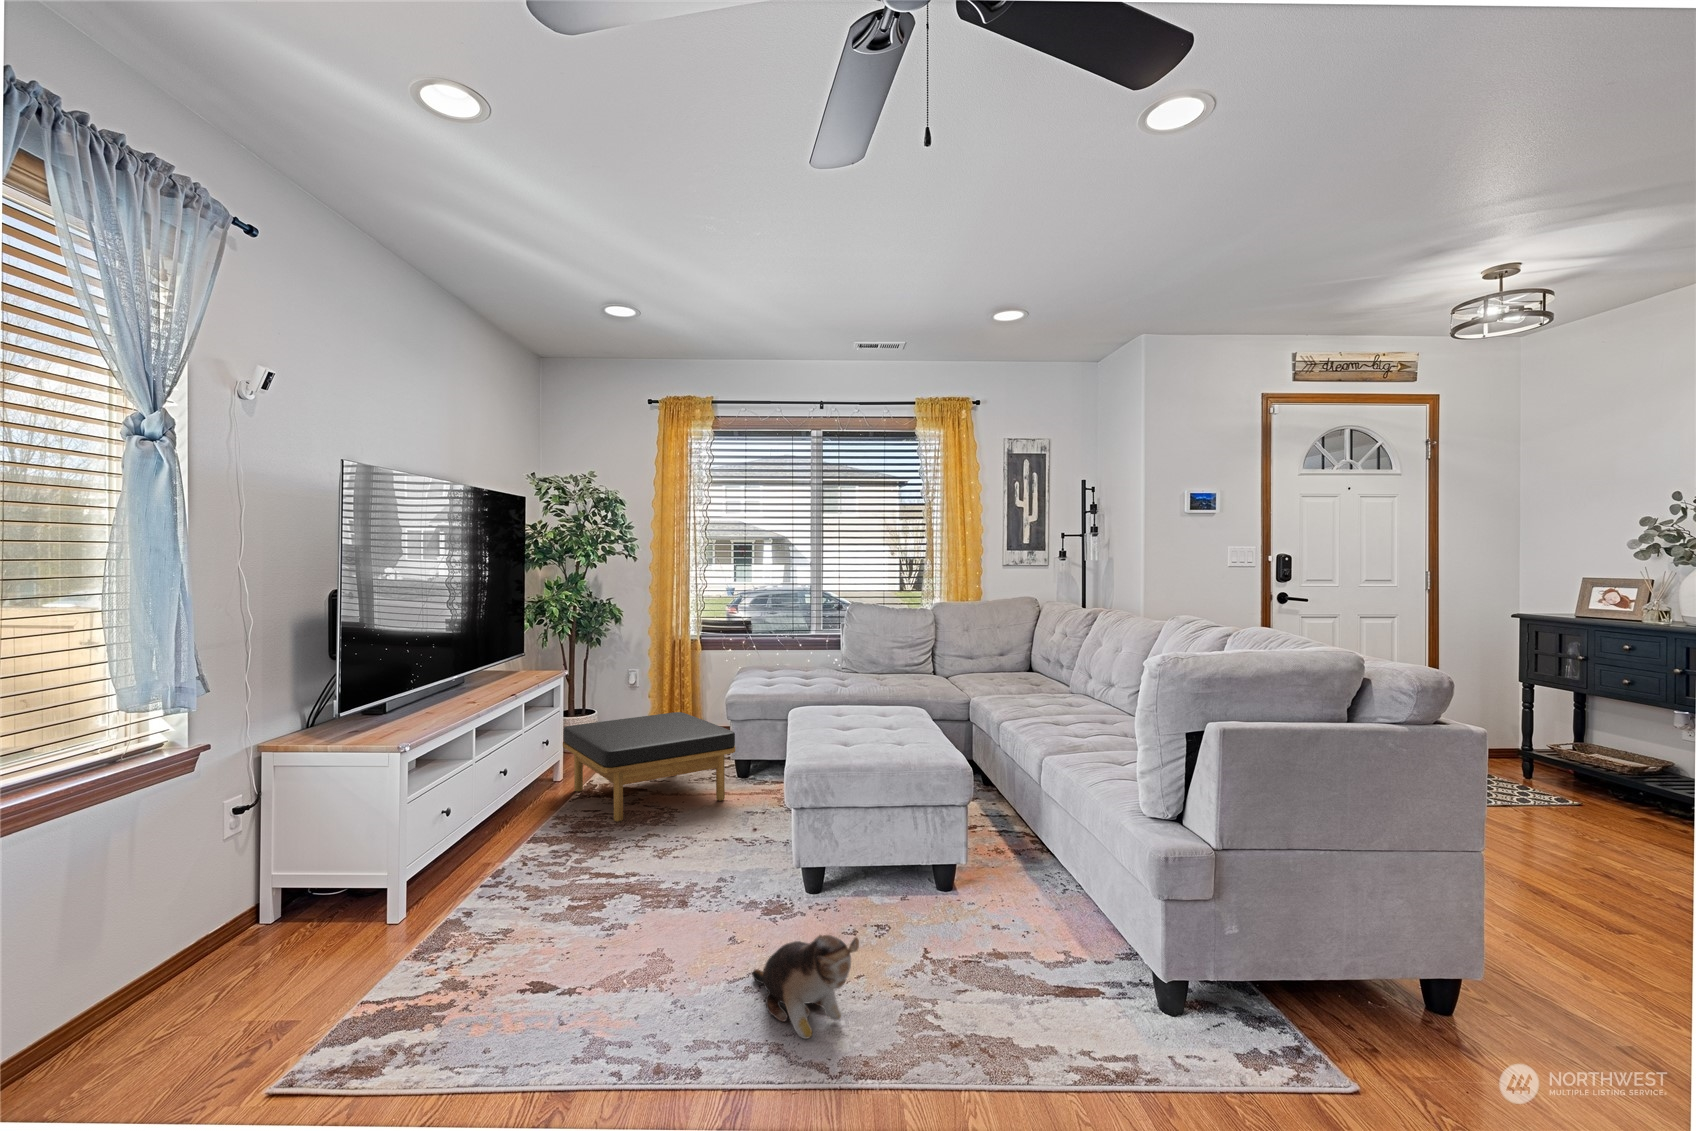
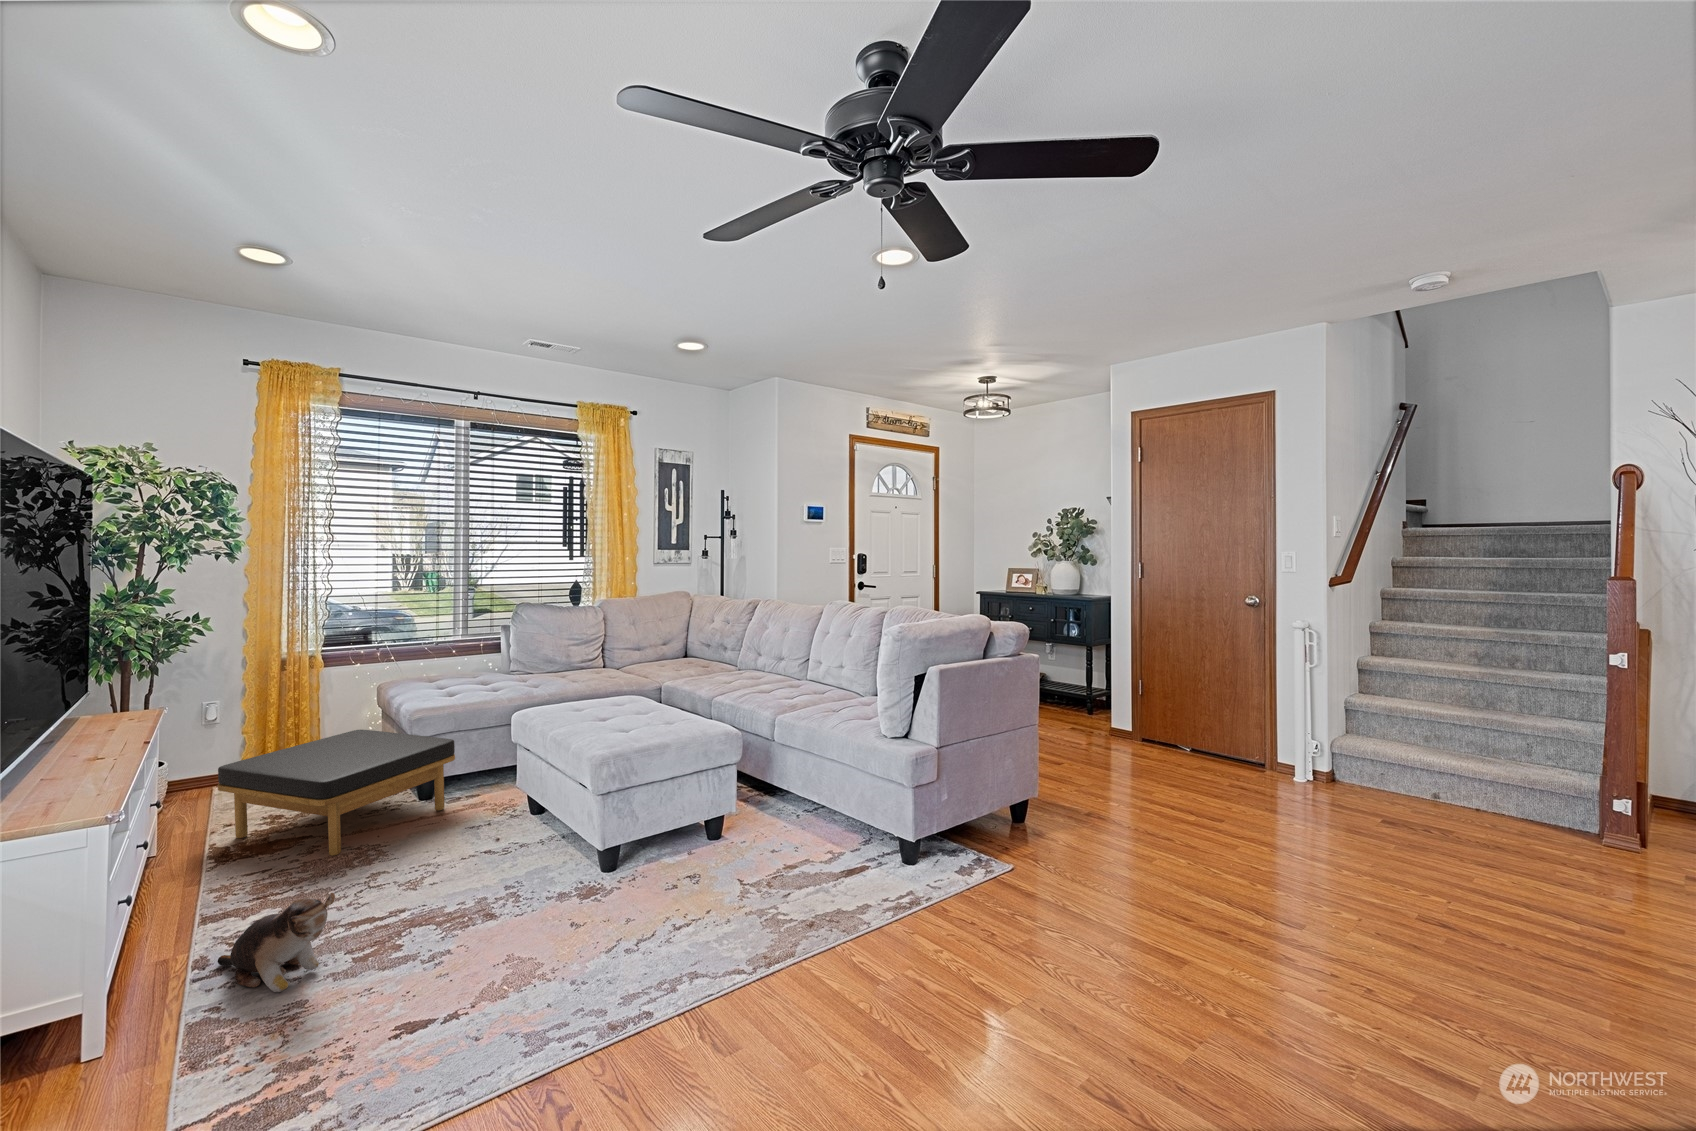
plush toy: present [752,935,859,1039] -> present [217,893,335,992]

